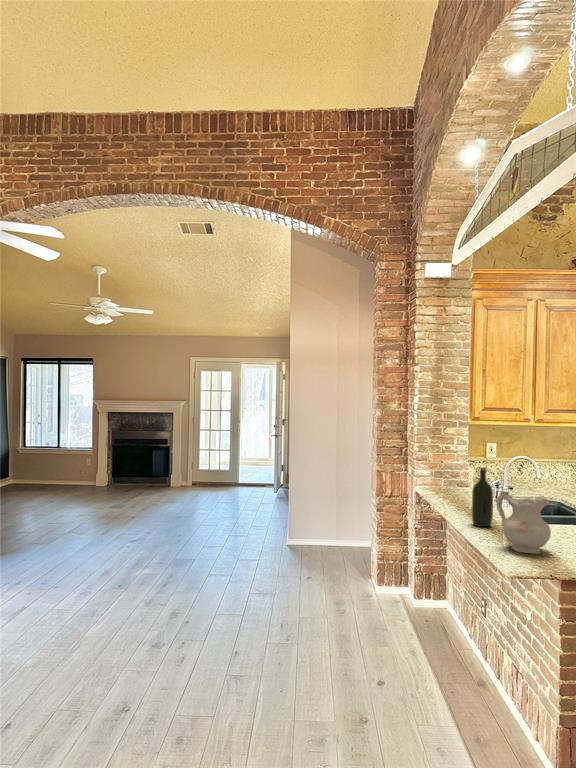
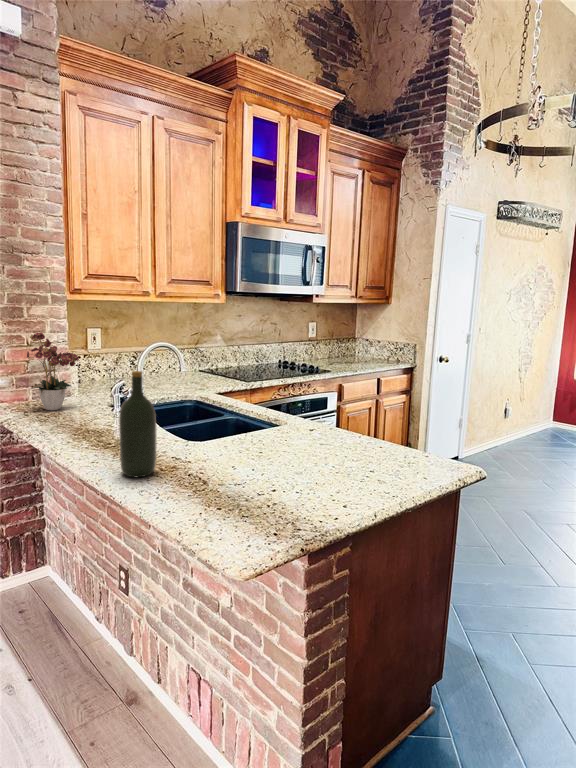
flower arrangement: none [438,441,473,492] -> present [27,332,79,410]
ceramic pitcher: present [497,491,551,554] -> none [193,415,284,524]

